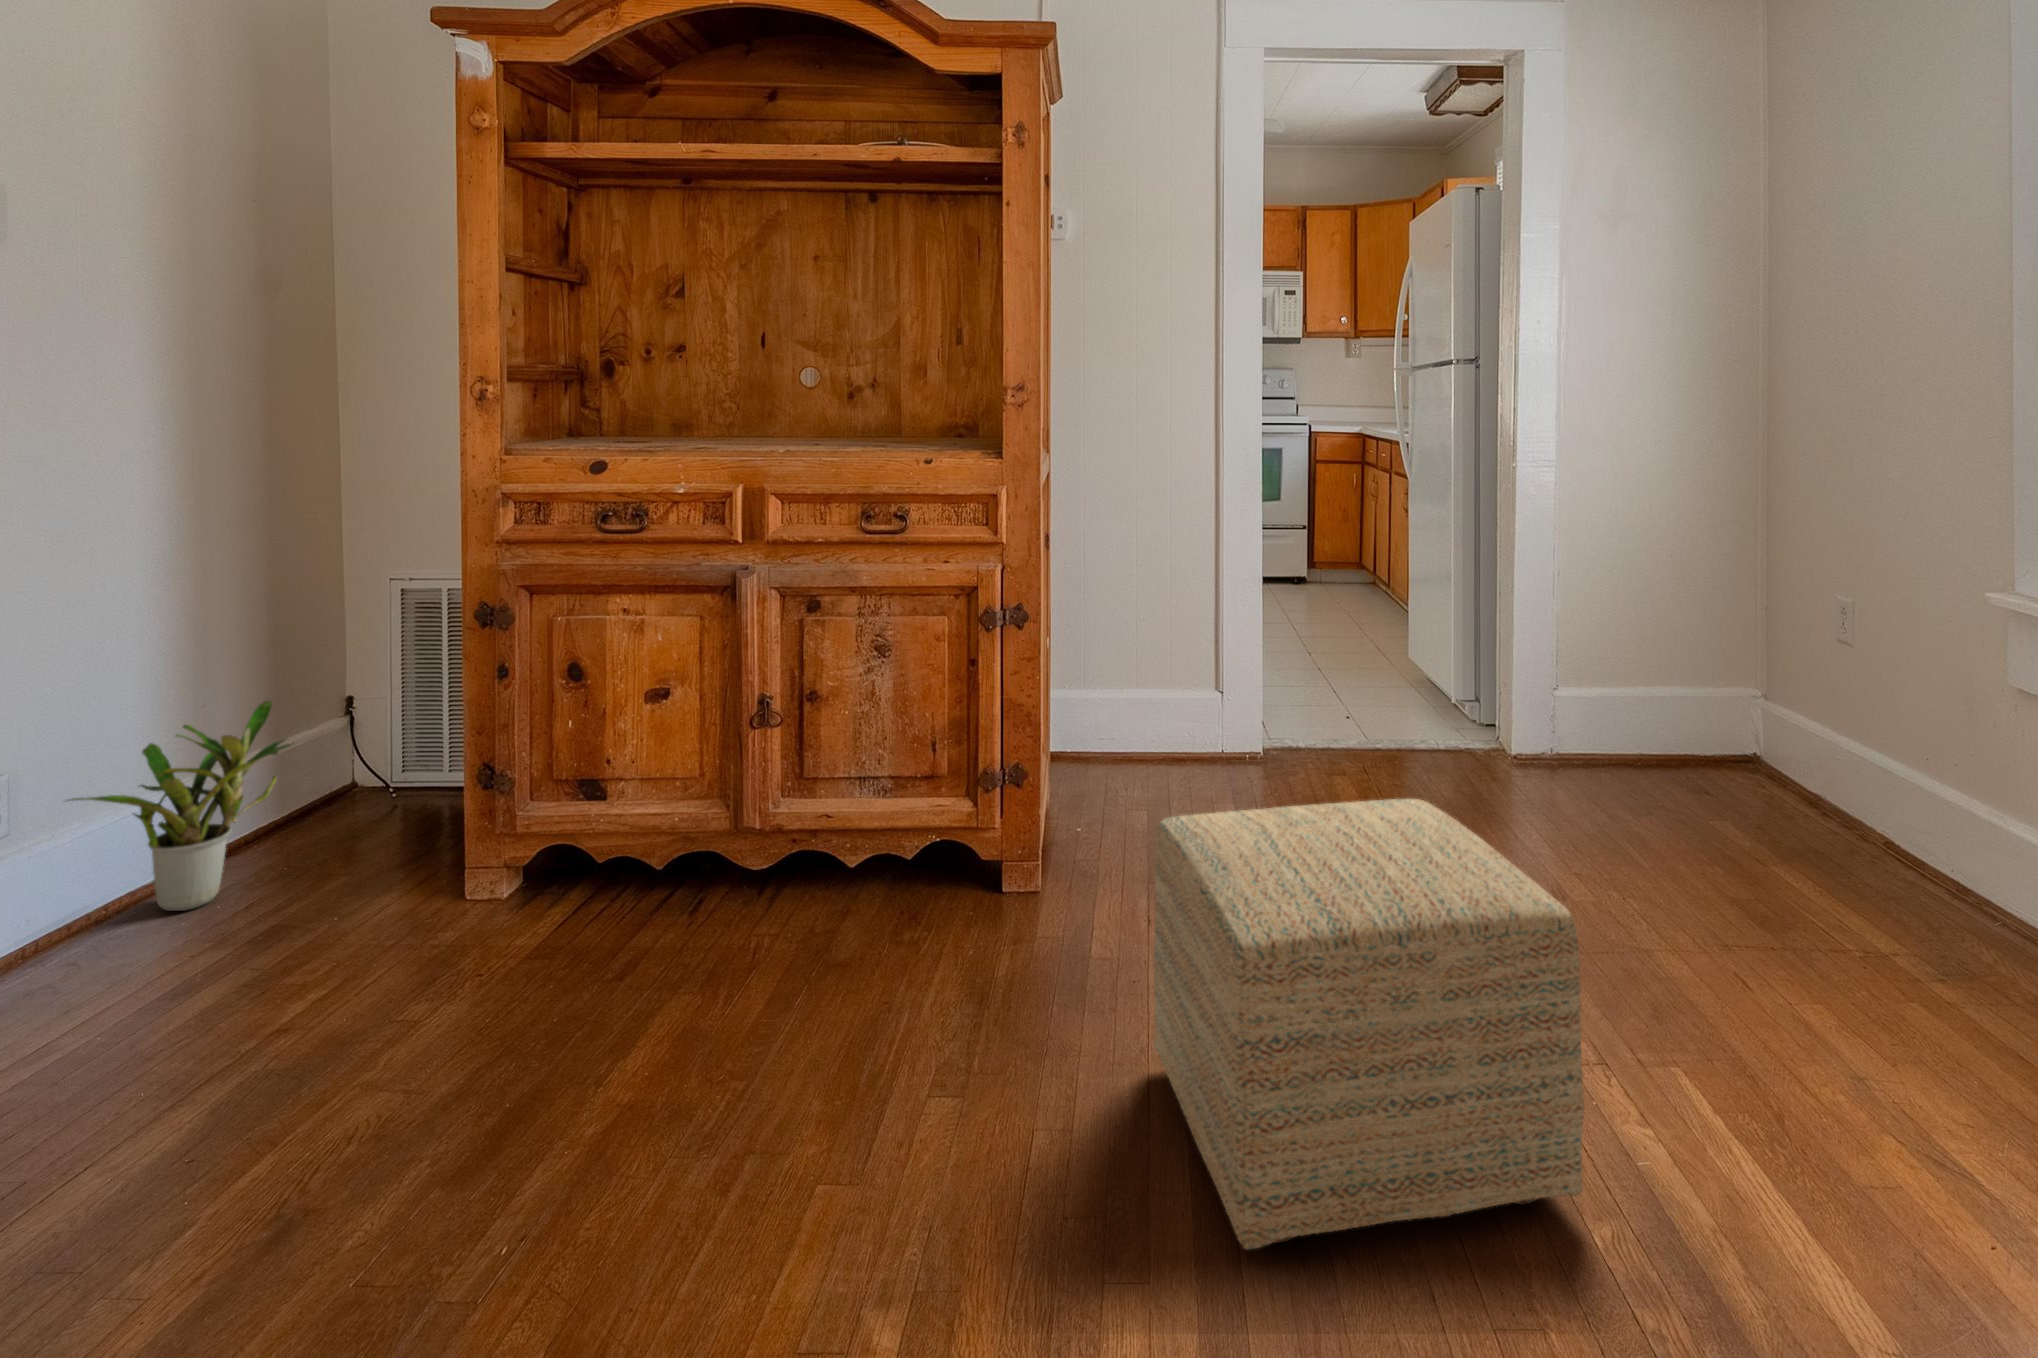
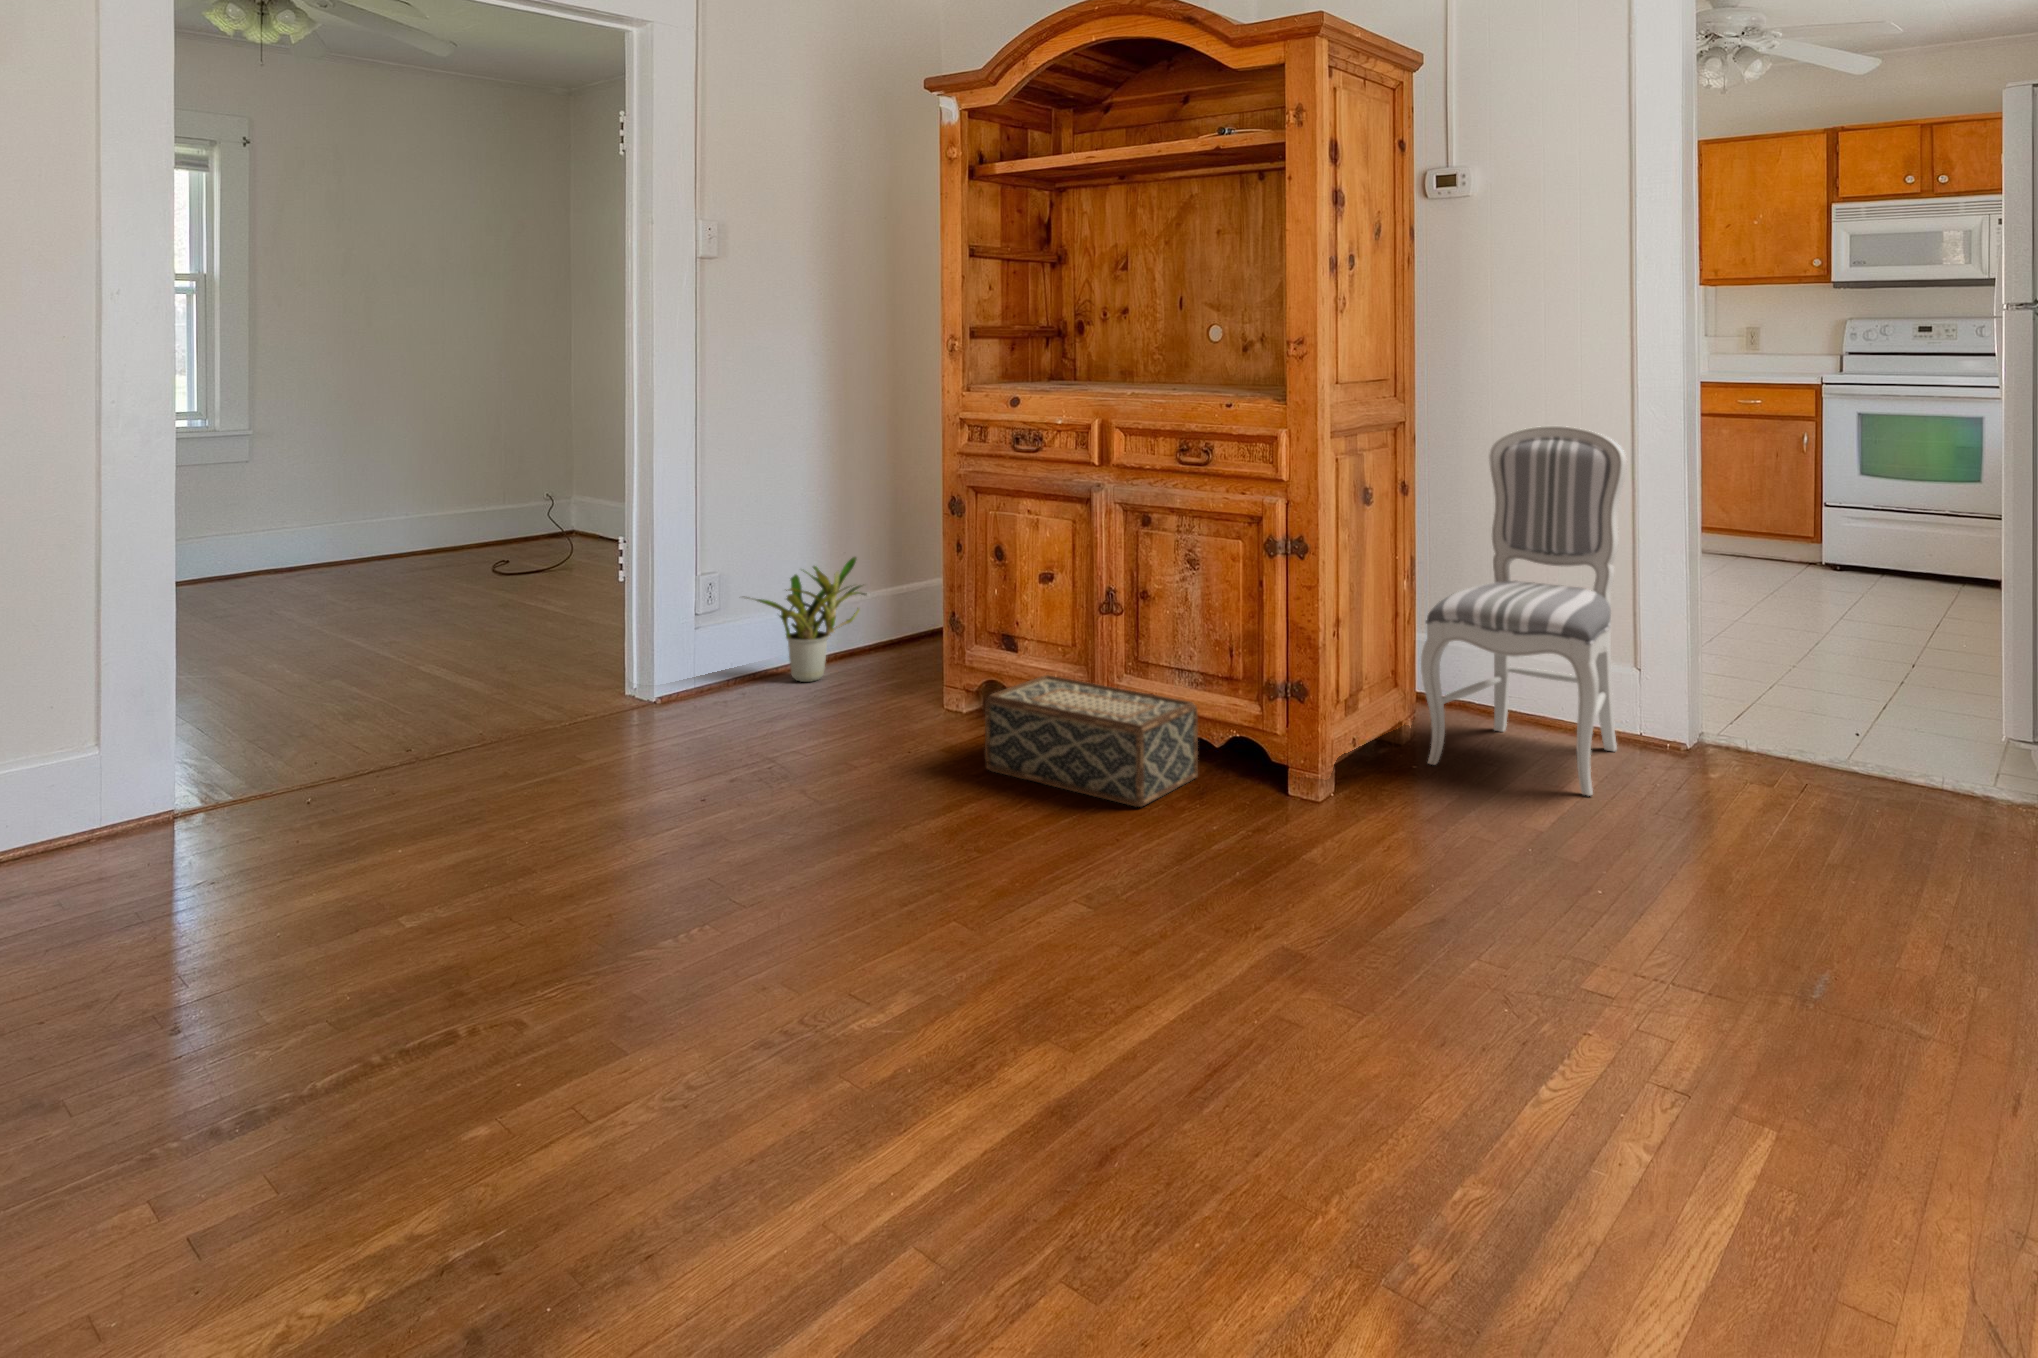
dining chair: none [1089,466,1261,825] -> present [1421,426,1627,796]
ottoman: present [1154,799,1584,1249] -> none [1174,707,1536,1088]
woven basket: none [626,818,899,975] -> present [985,675,1198,807]

